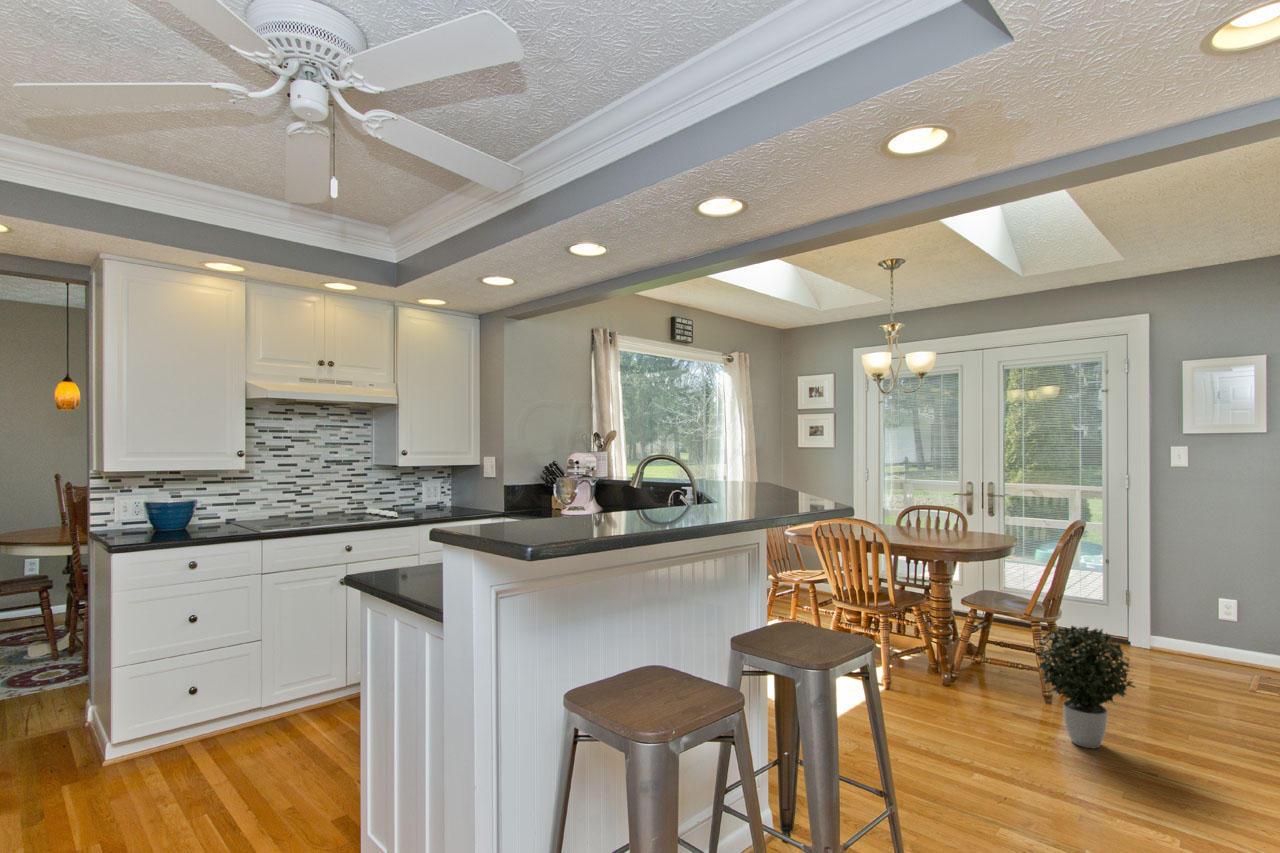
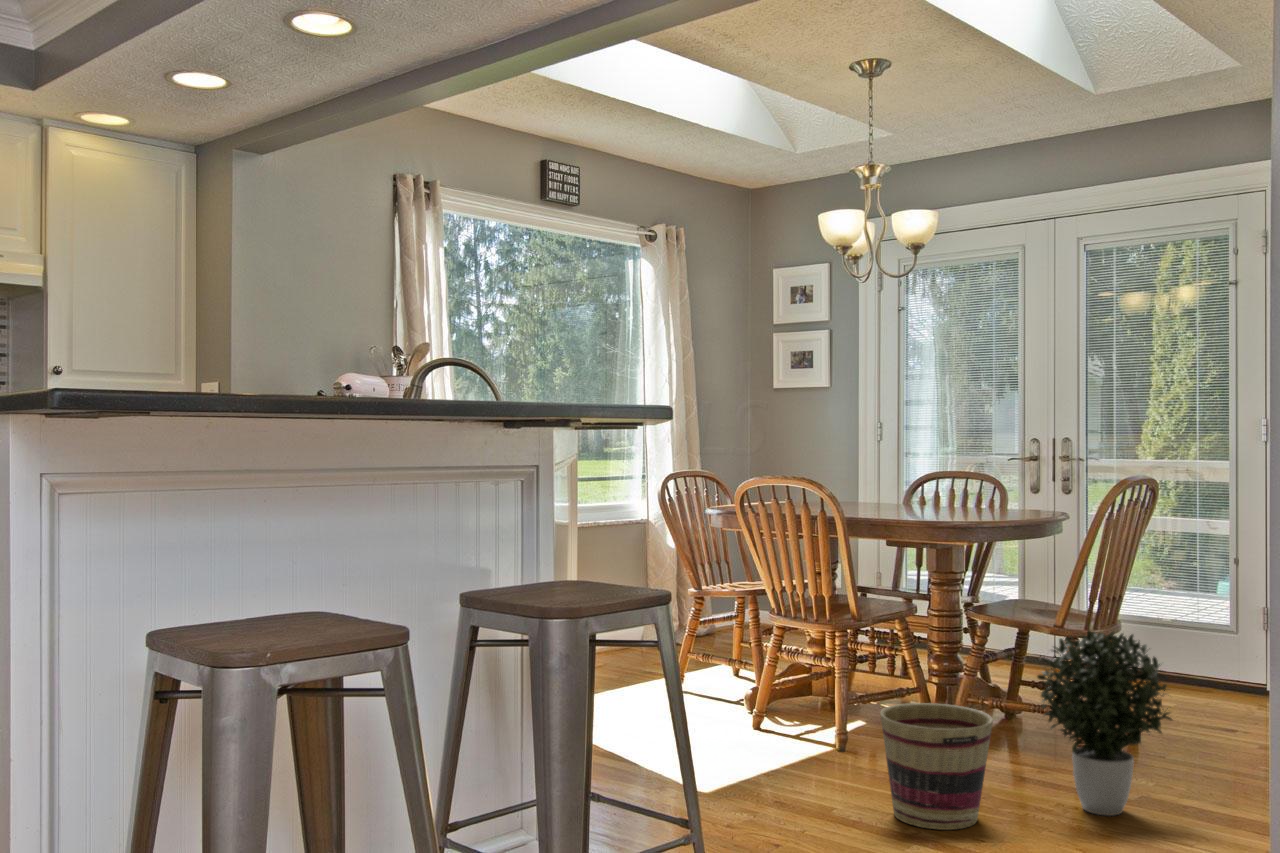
basket: none [940,671,1019,760] -> present [880,703,993,830]

